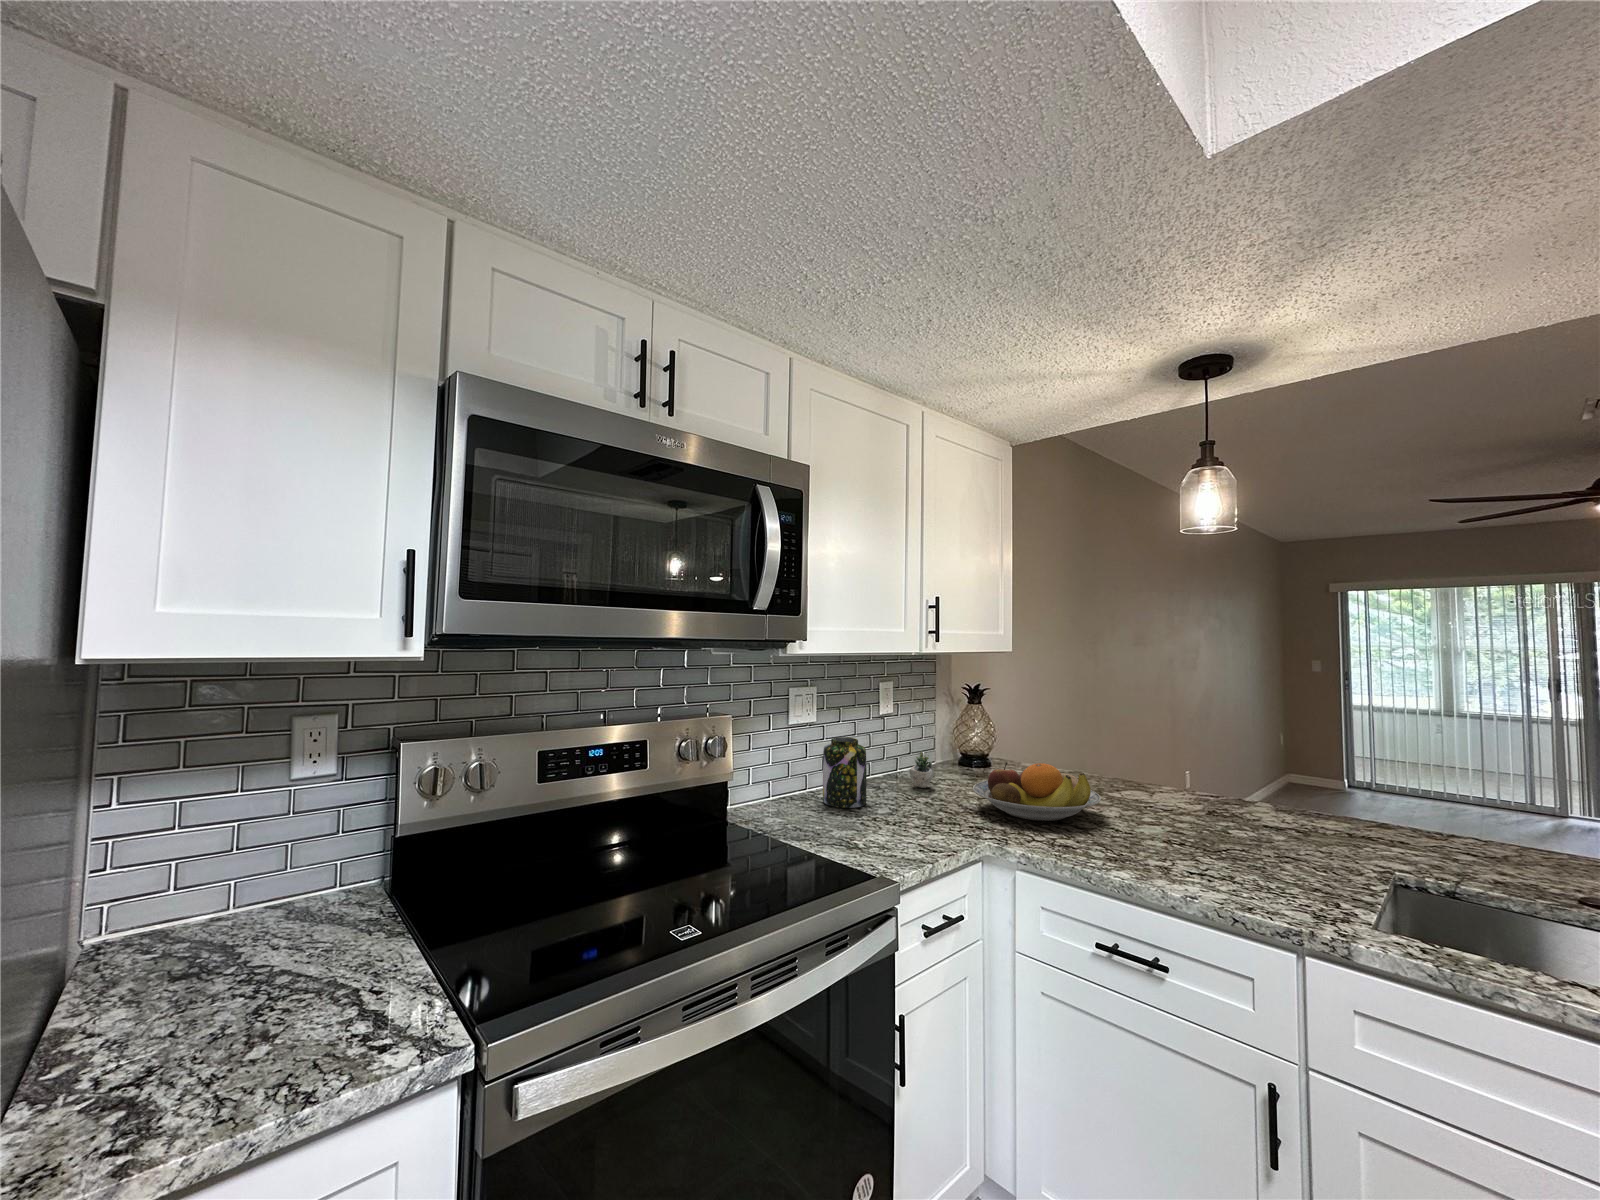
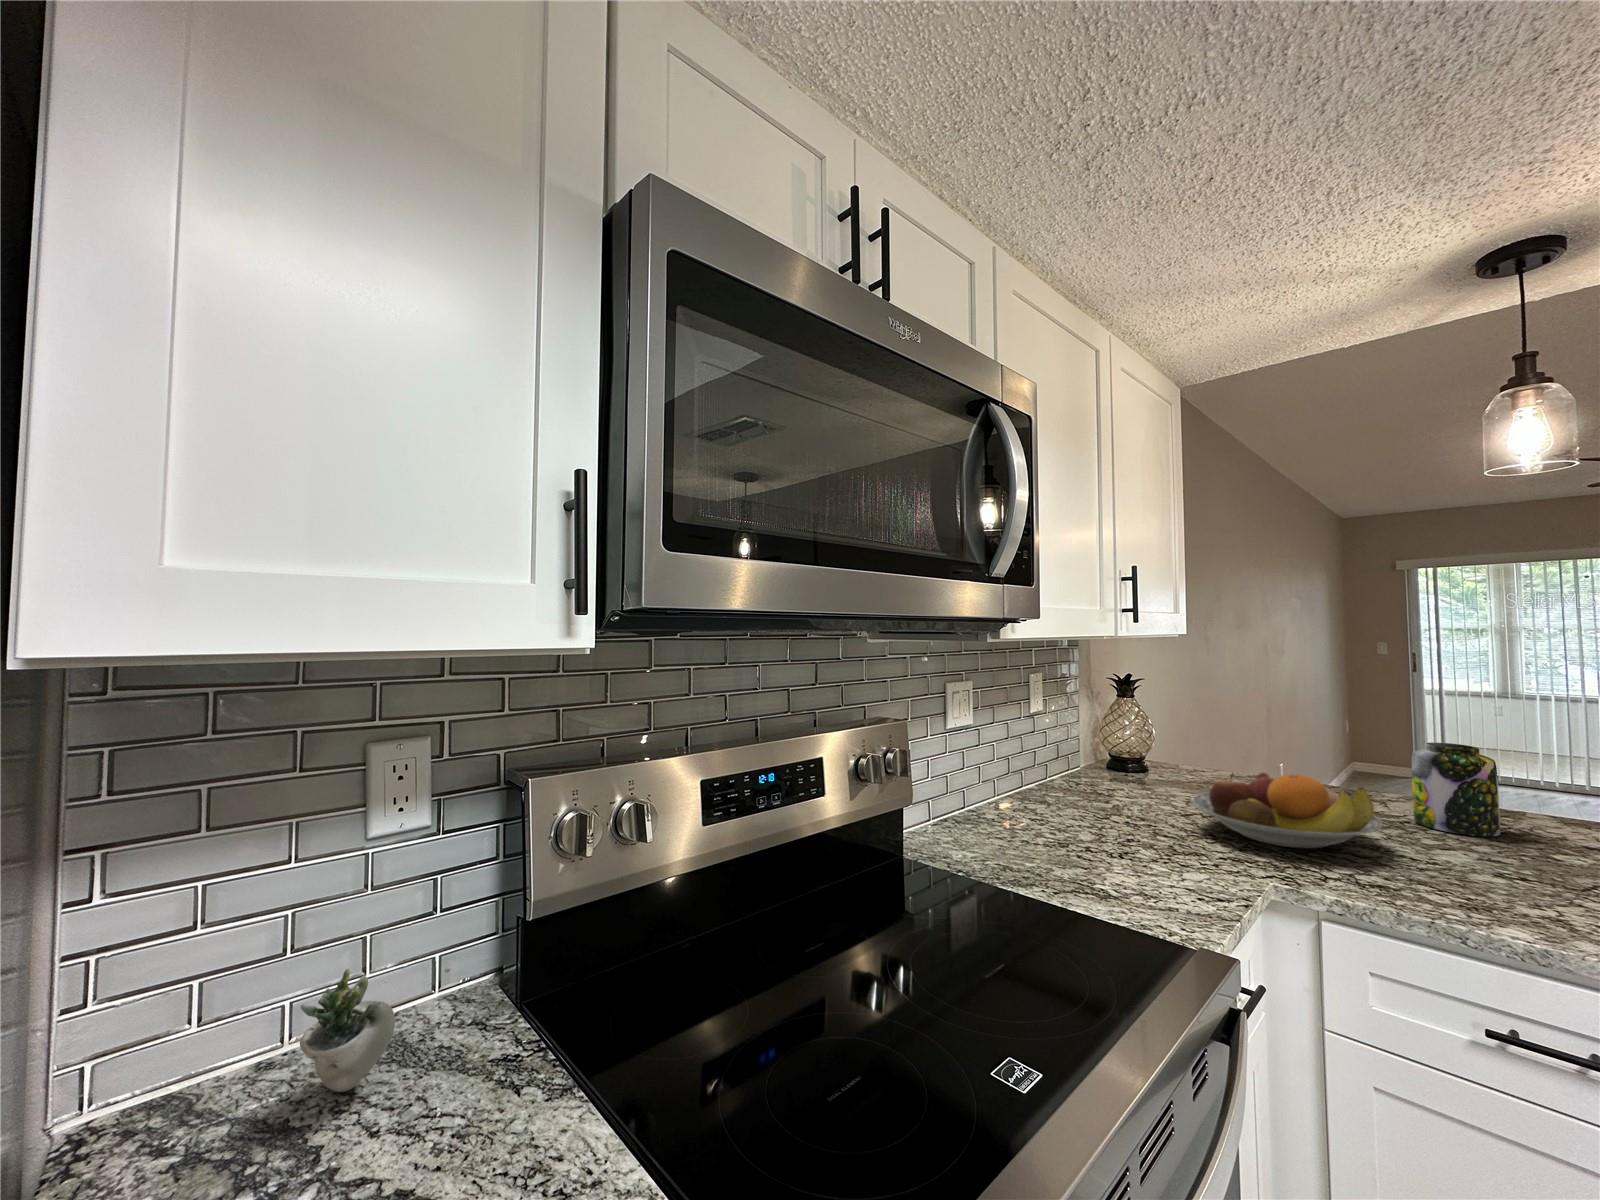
jar: present [823,737,867,808] -> present [1412,742,1500,836]
succulent plant: present [910,749,958,788] -> present [300,967,450,1092]

